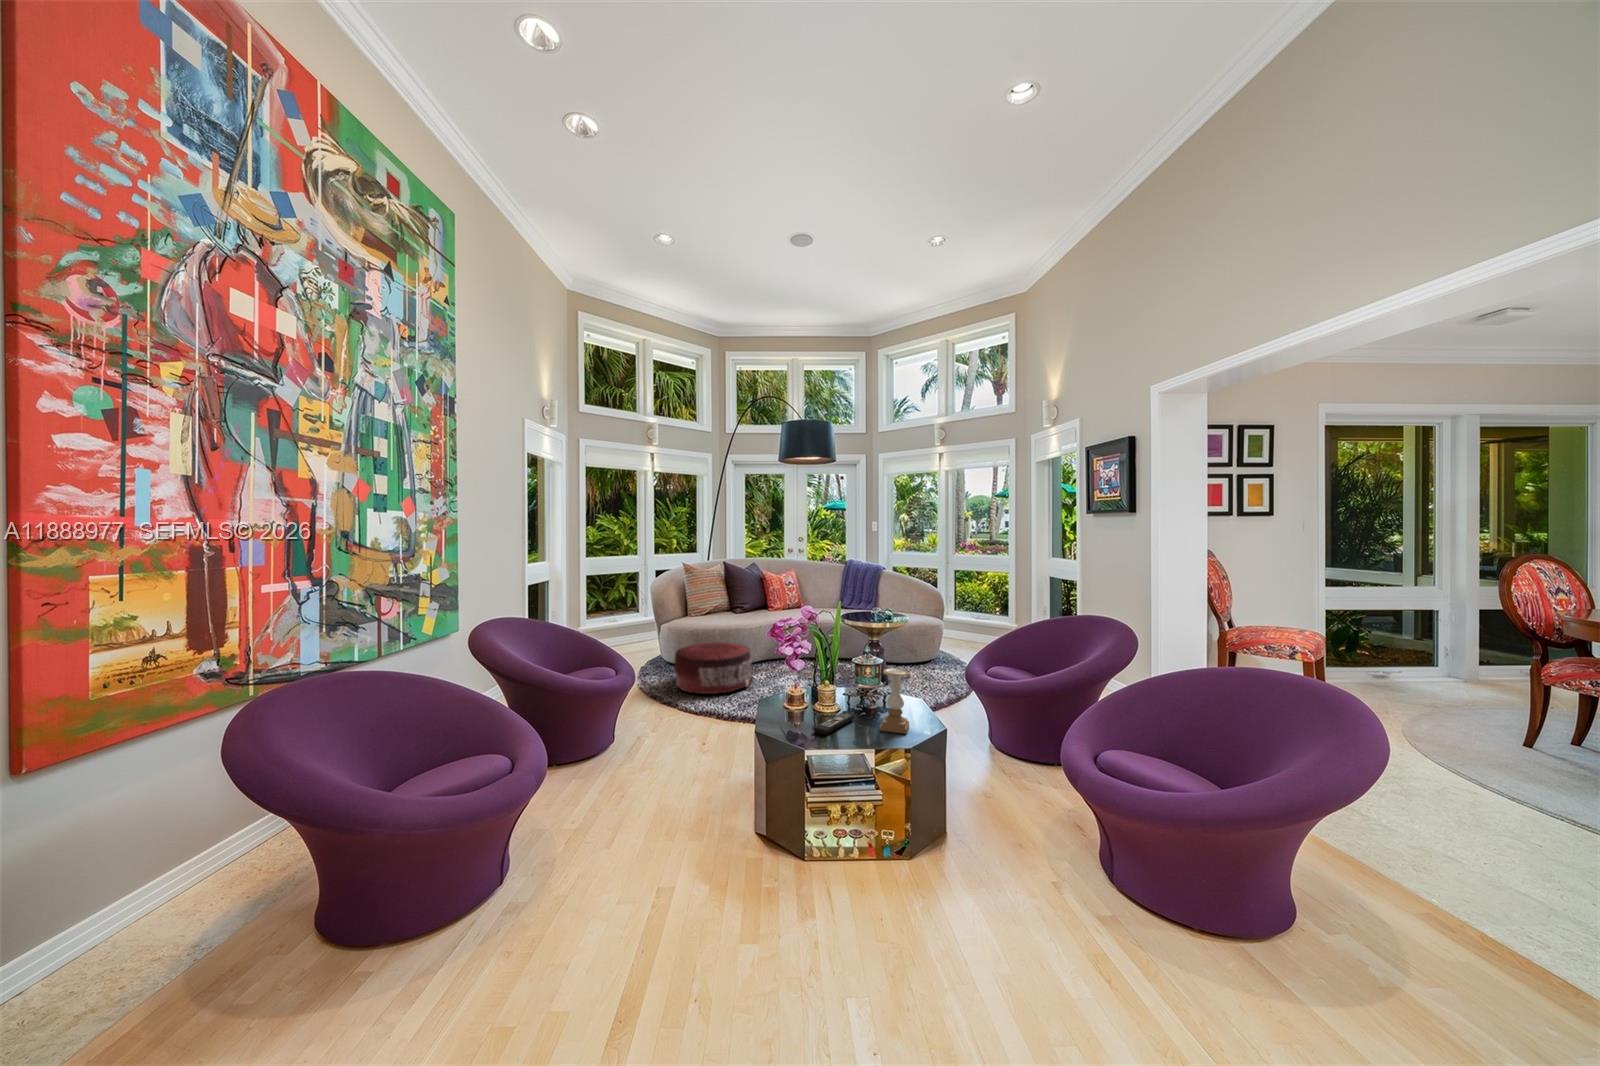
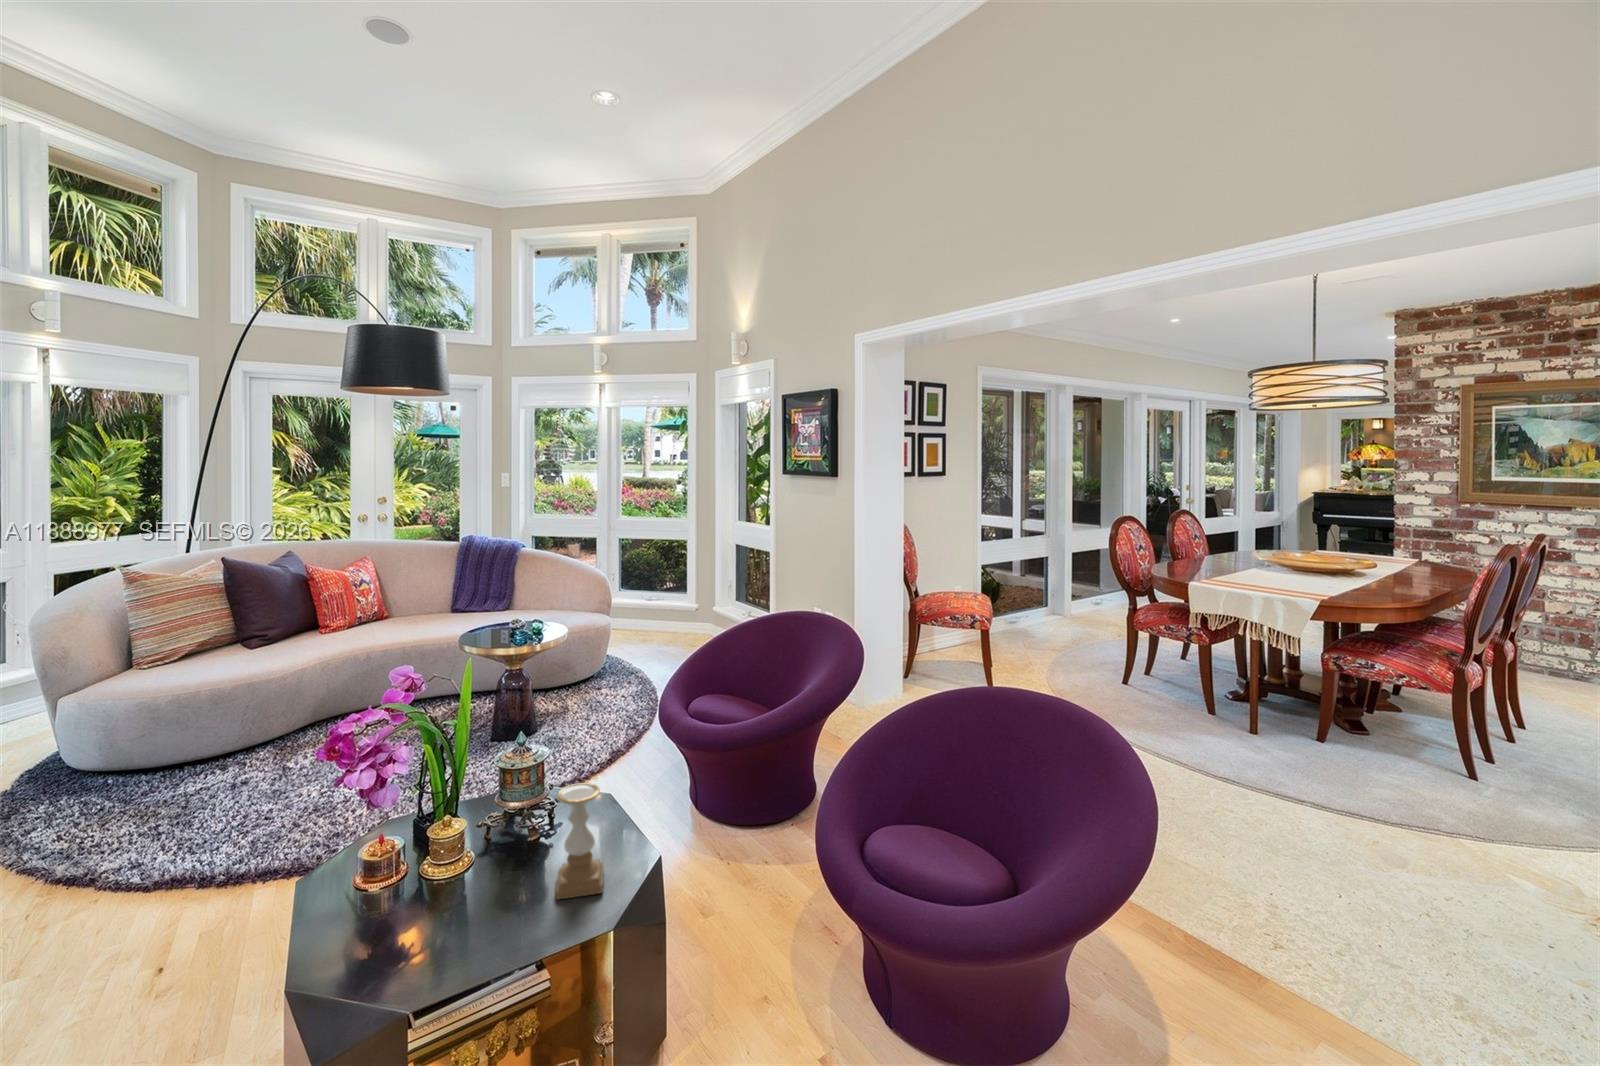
pouf: present [674,642,752,694] -> none [93,711,289,834]
remote control: present [814,712,855,735] -> none [427,875,506,951]

